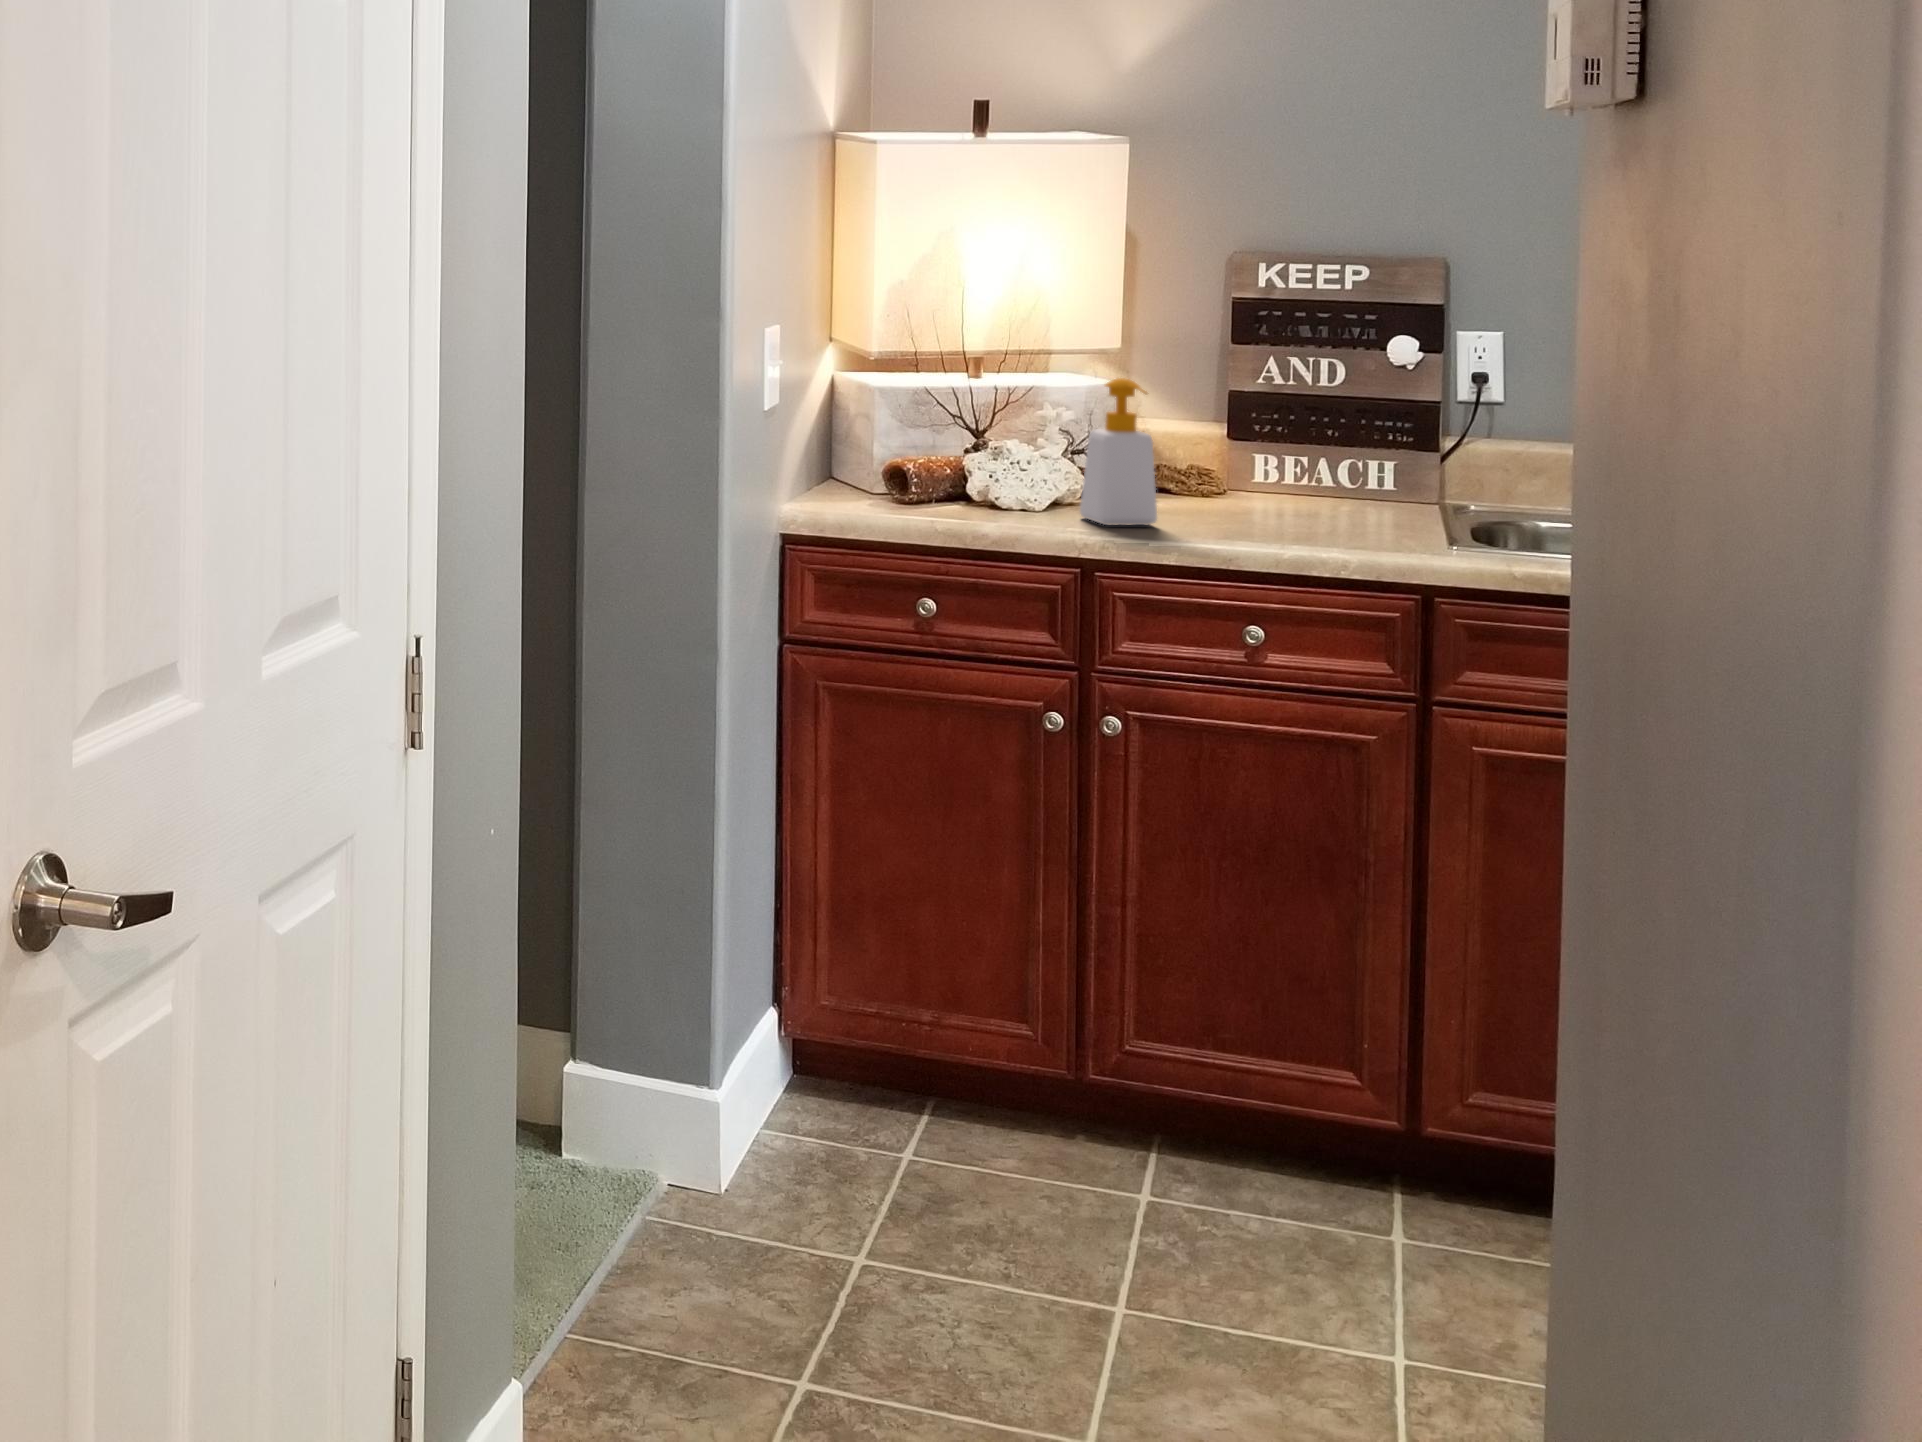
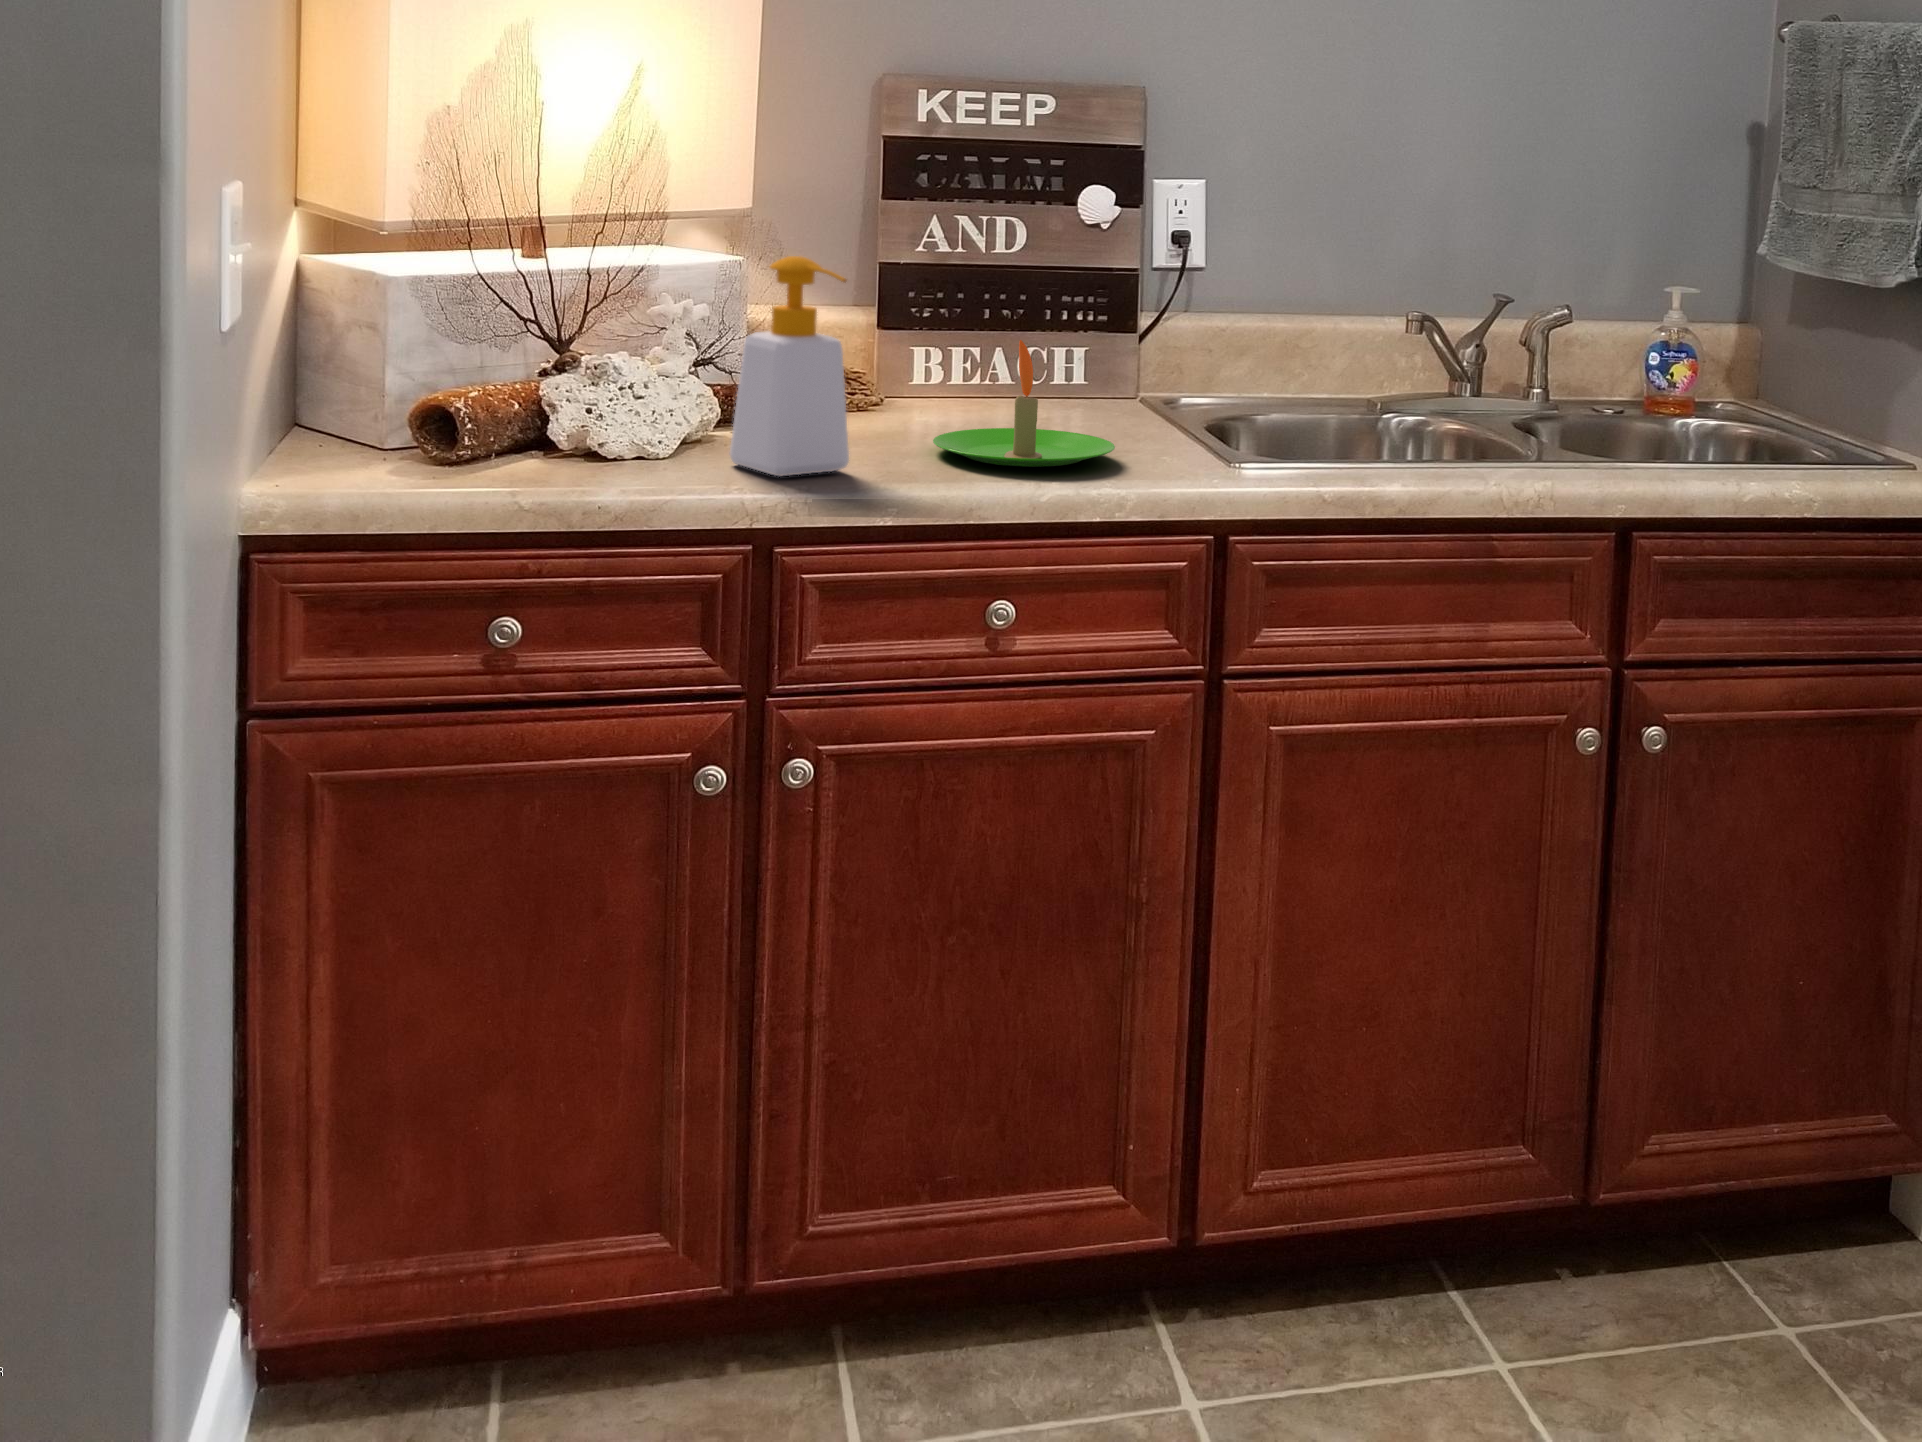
candle: none [1231,442,1370,533] -> present [933,340,1115,467]

